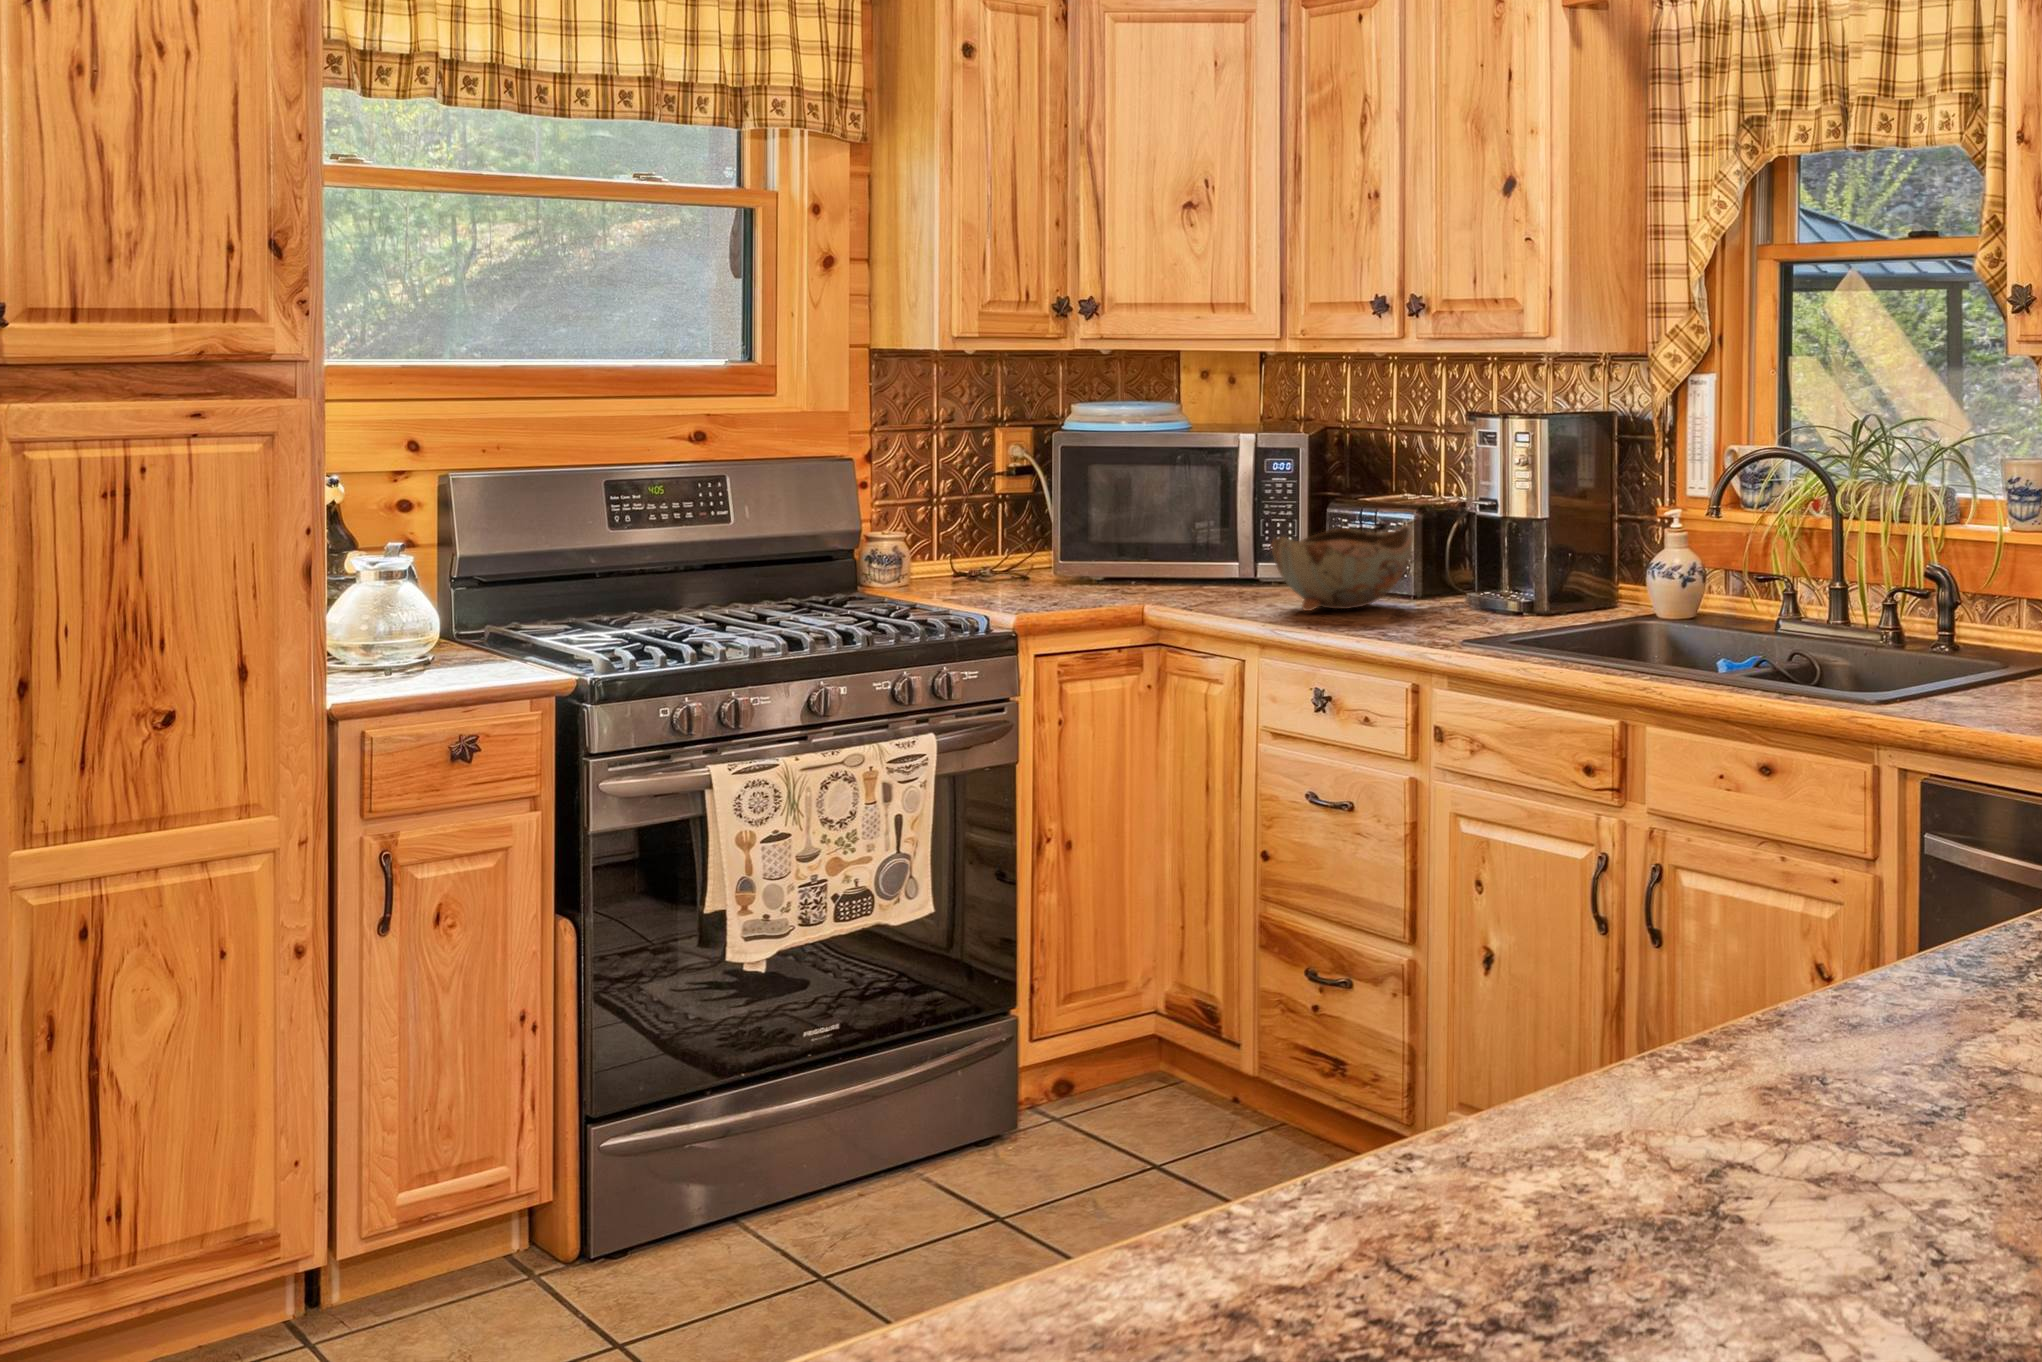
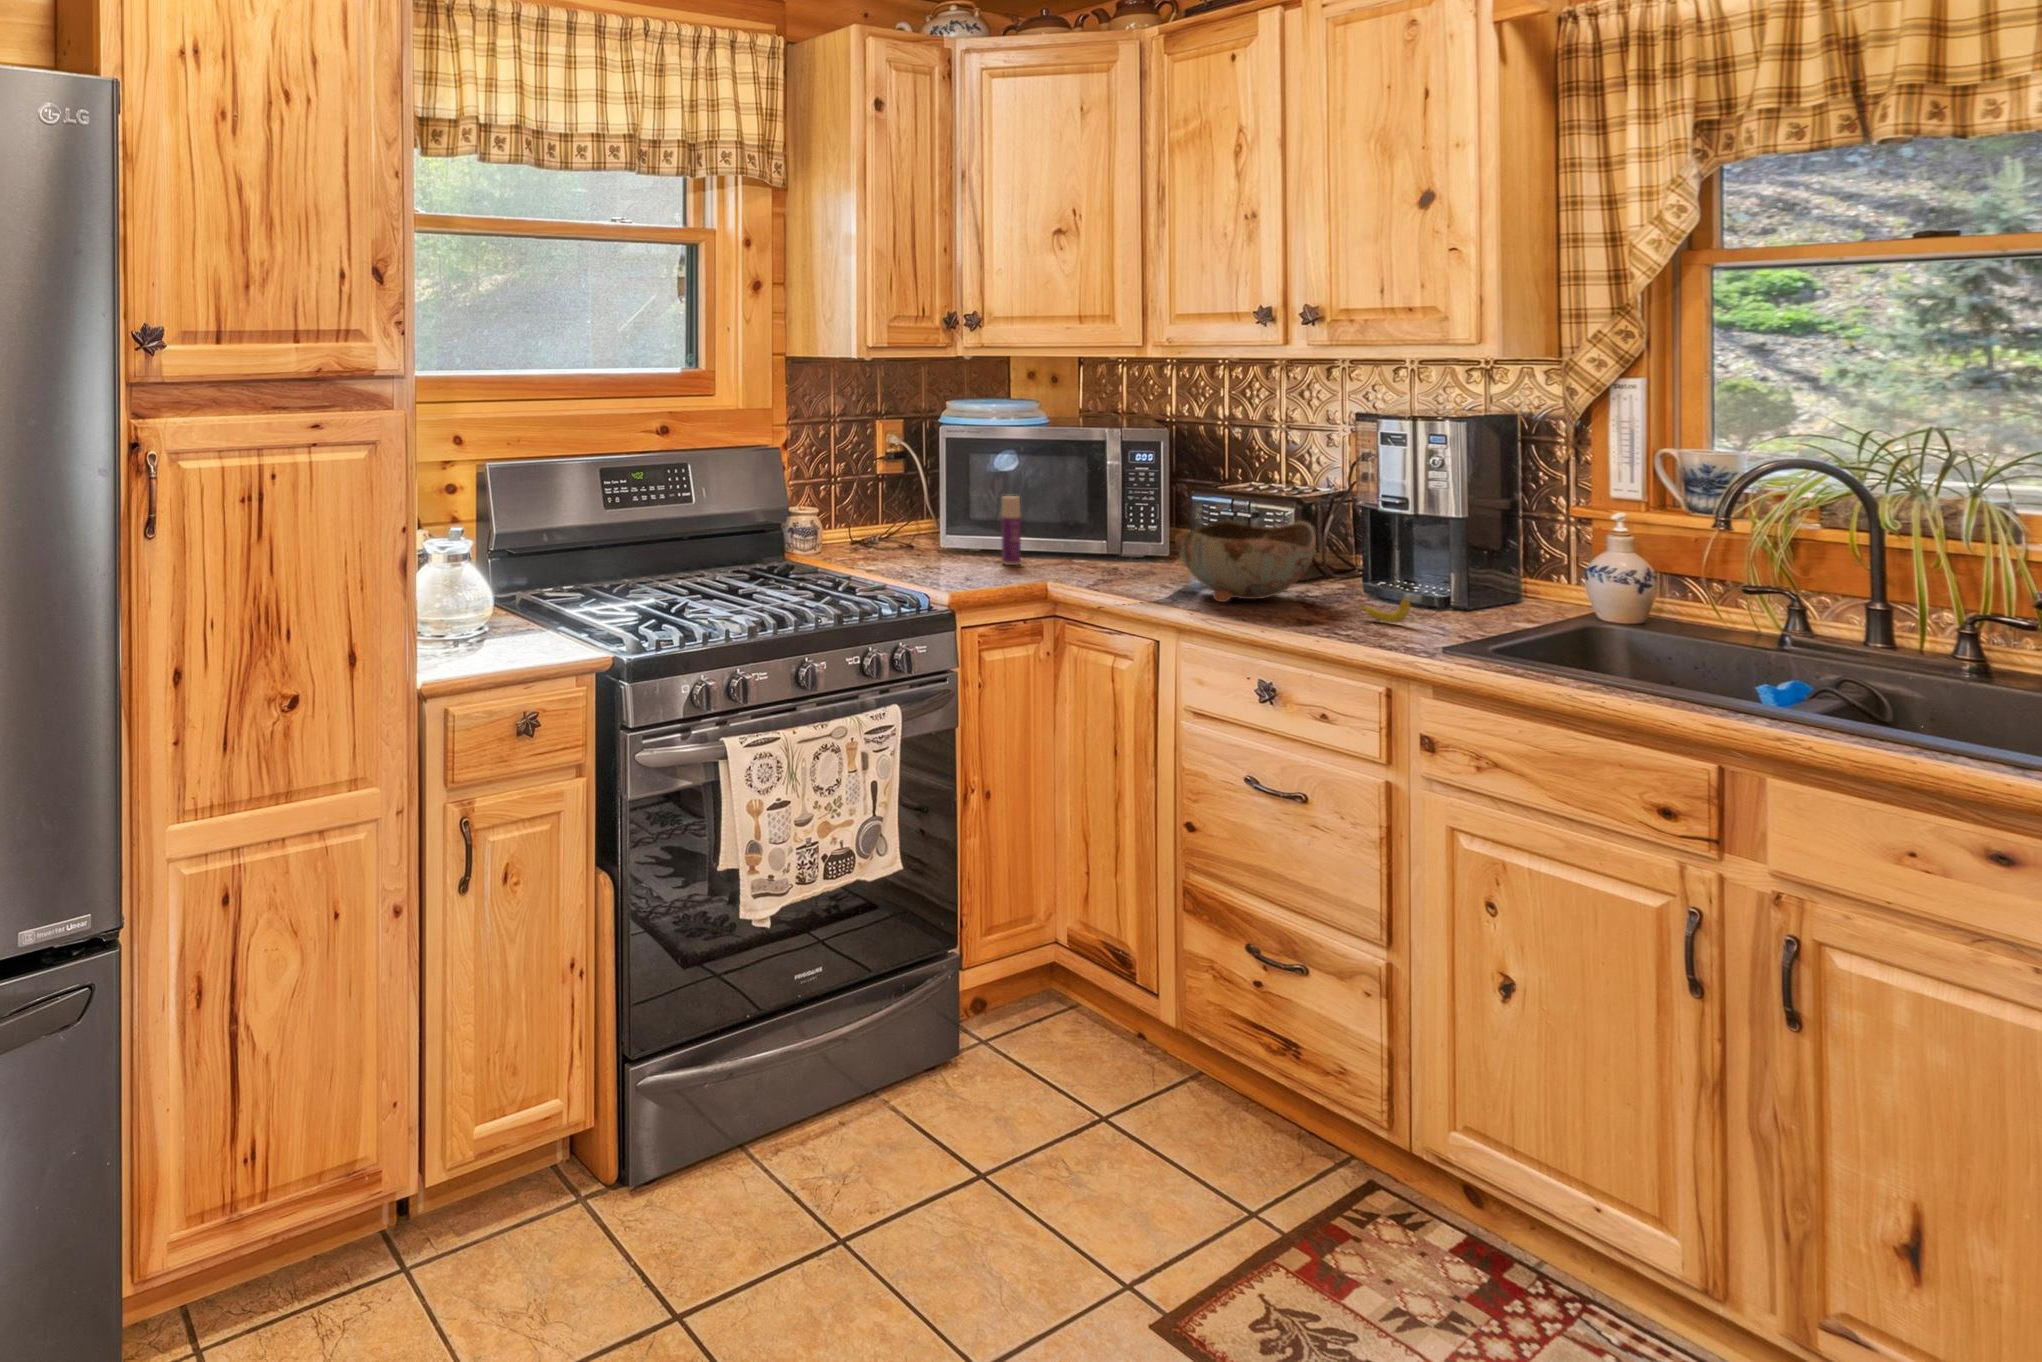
bottle: none [1107,510,1129,588] -> present [1001,496,1021,565]
banana: none [1431,593,1473,621] -> present [1359,598,1410,623]

